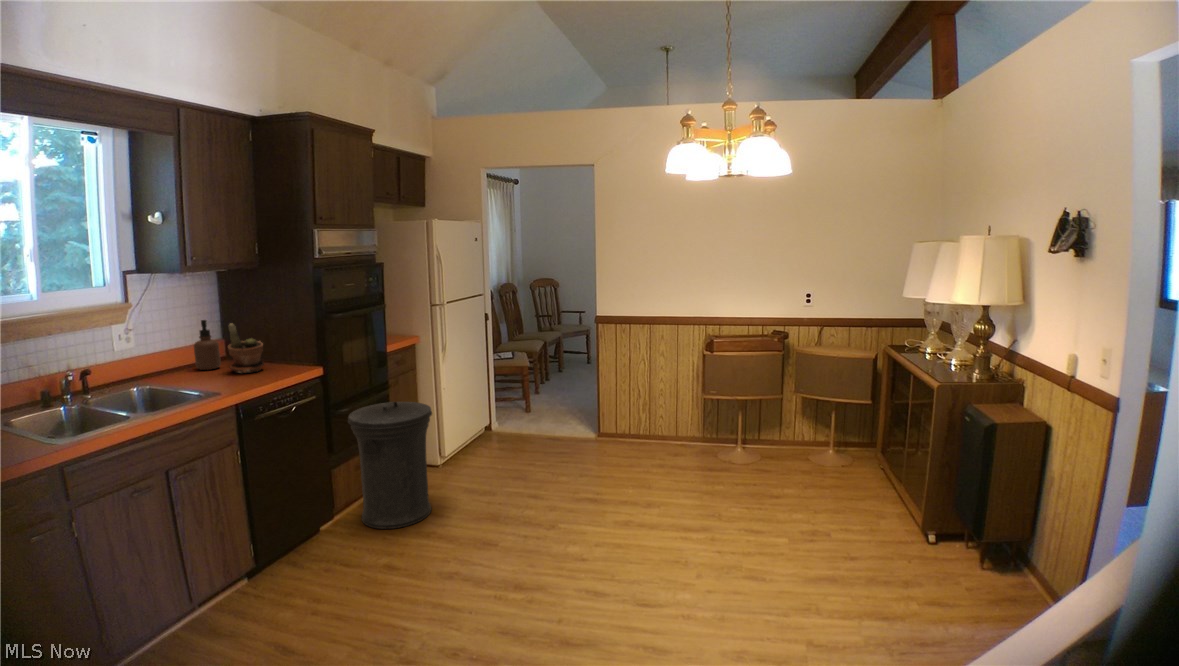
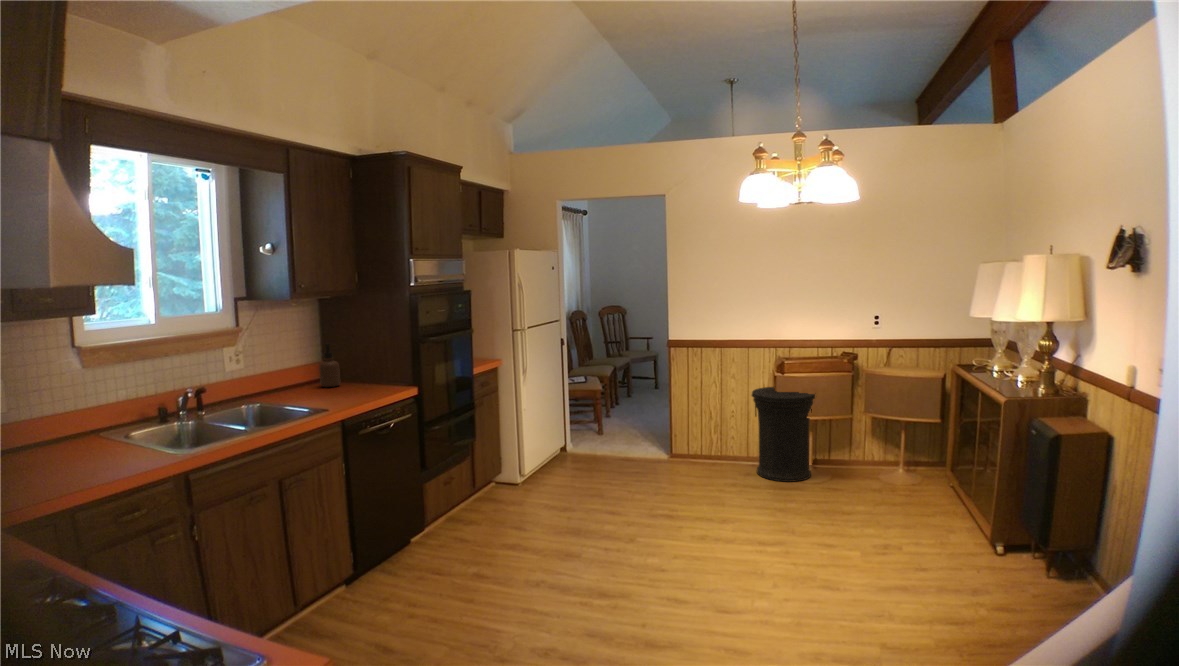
potted plant: present [228,324,264,373] -> none [349,346,378,390]
trash can: present [348,402,432,529] -> present [752,387,815,482]

